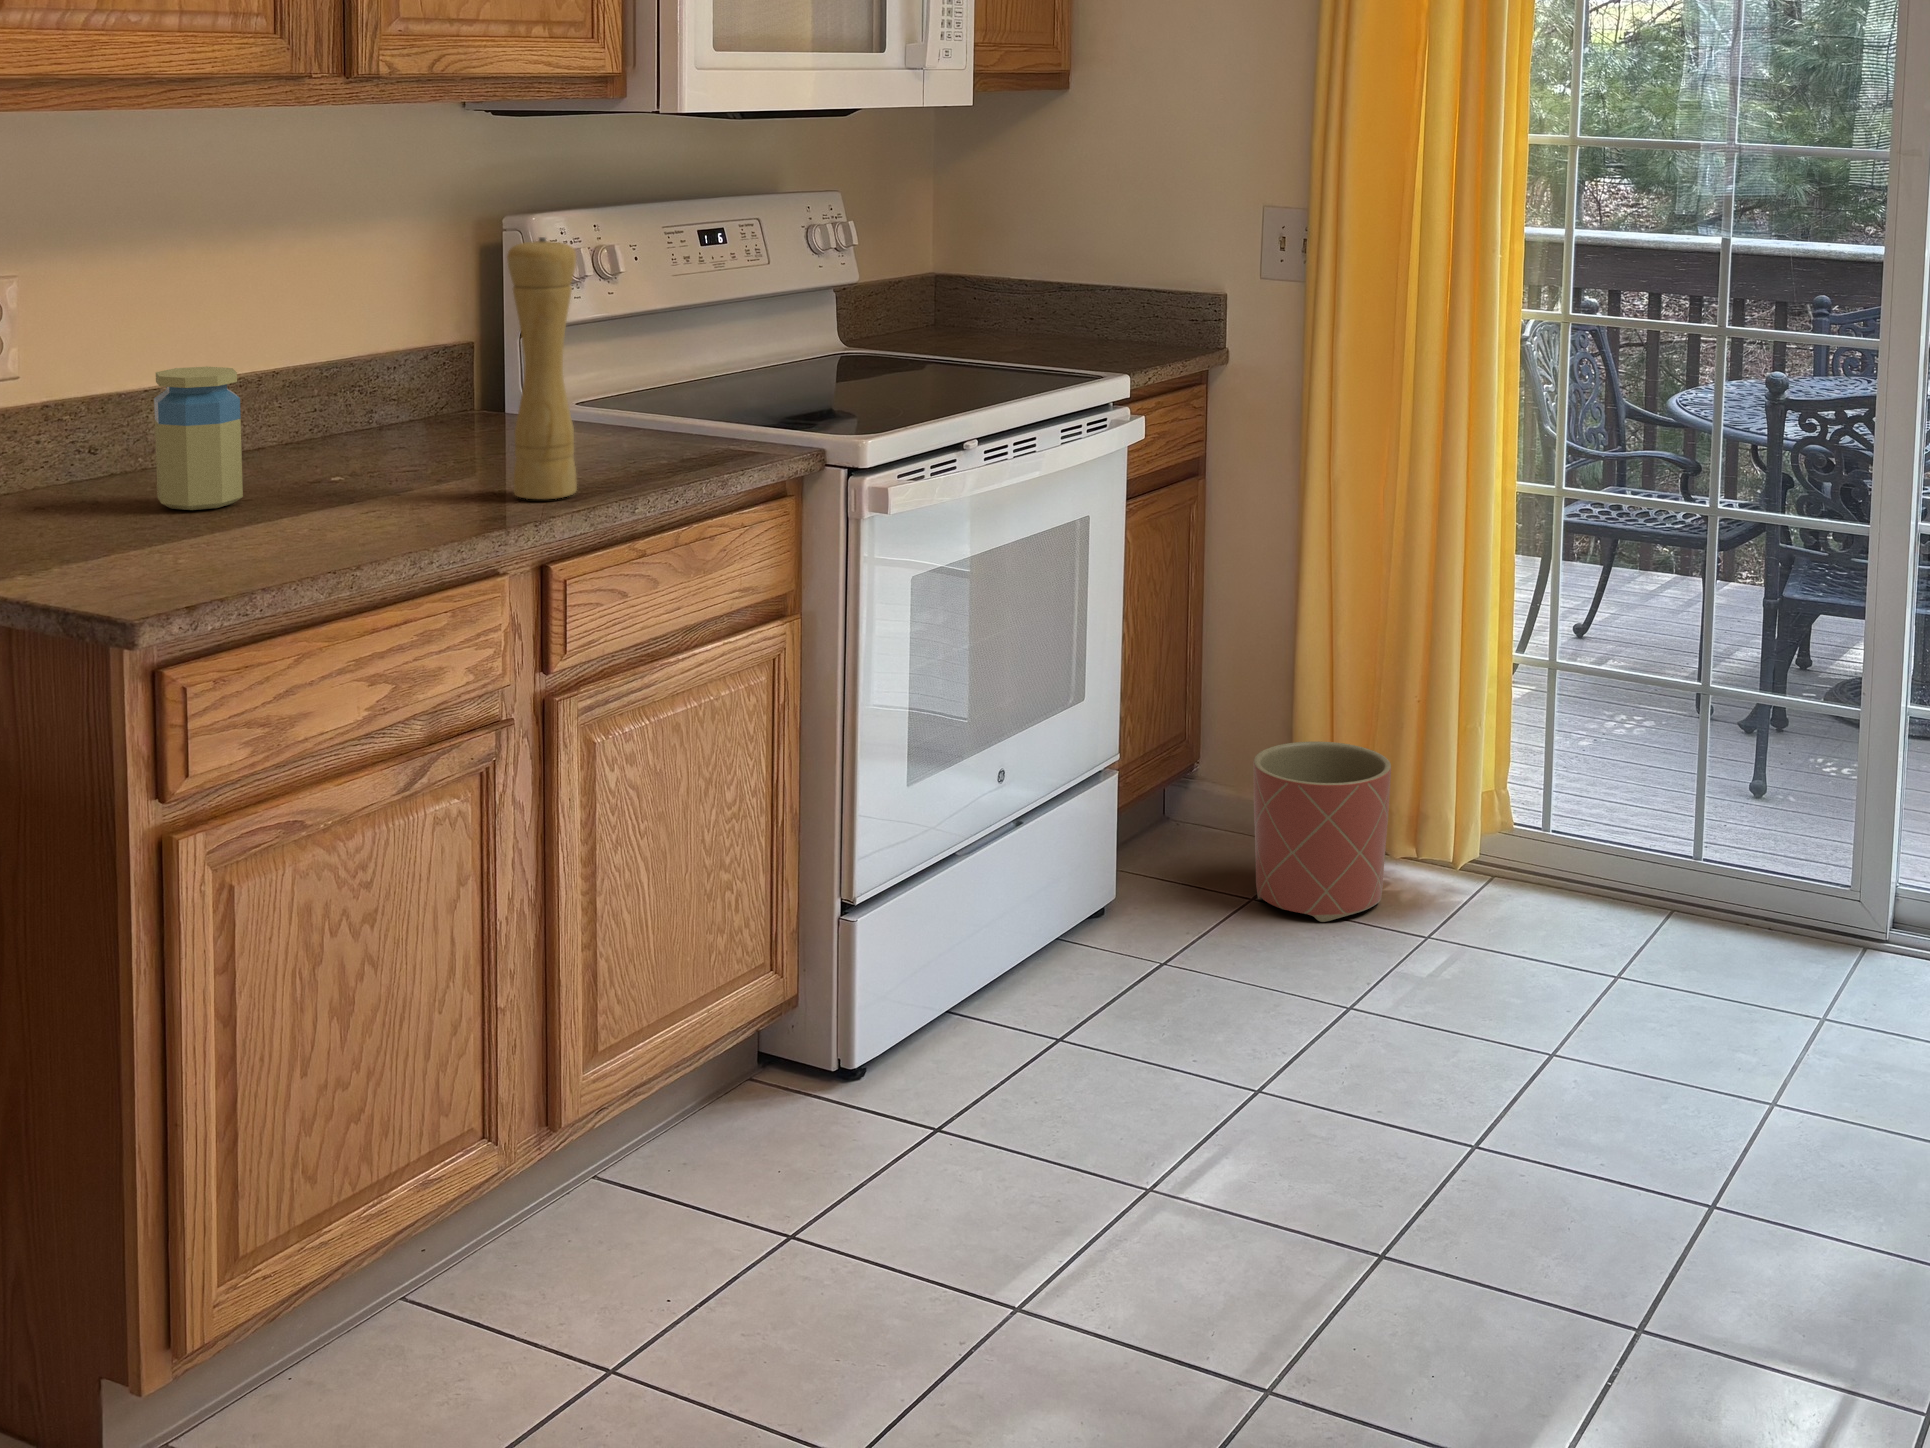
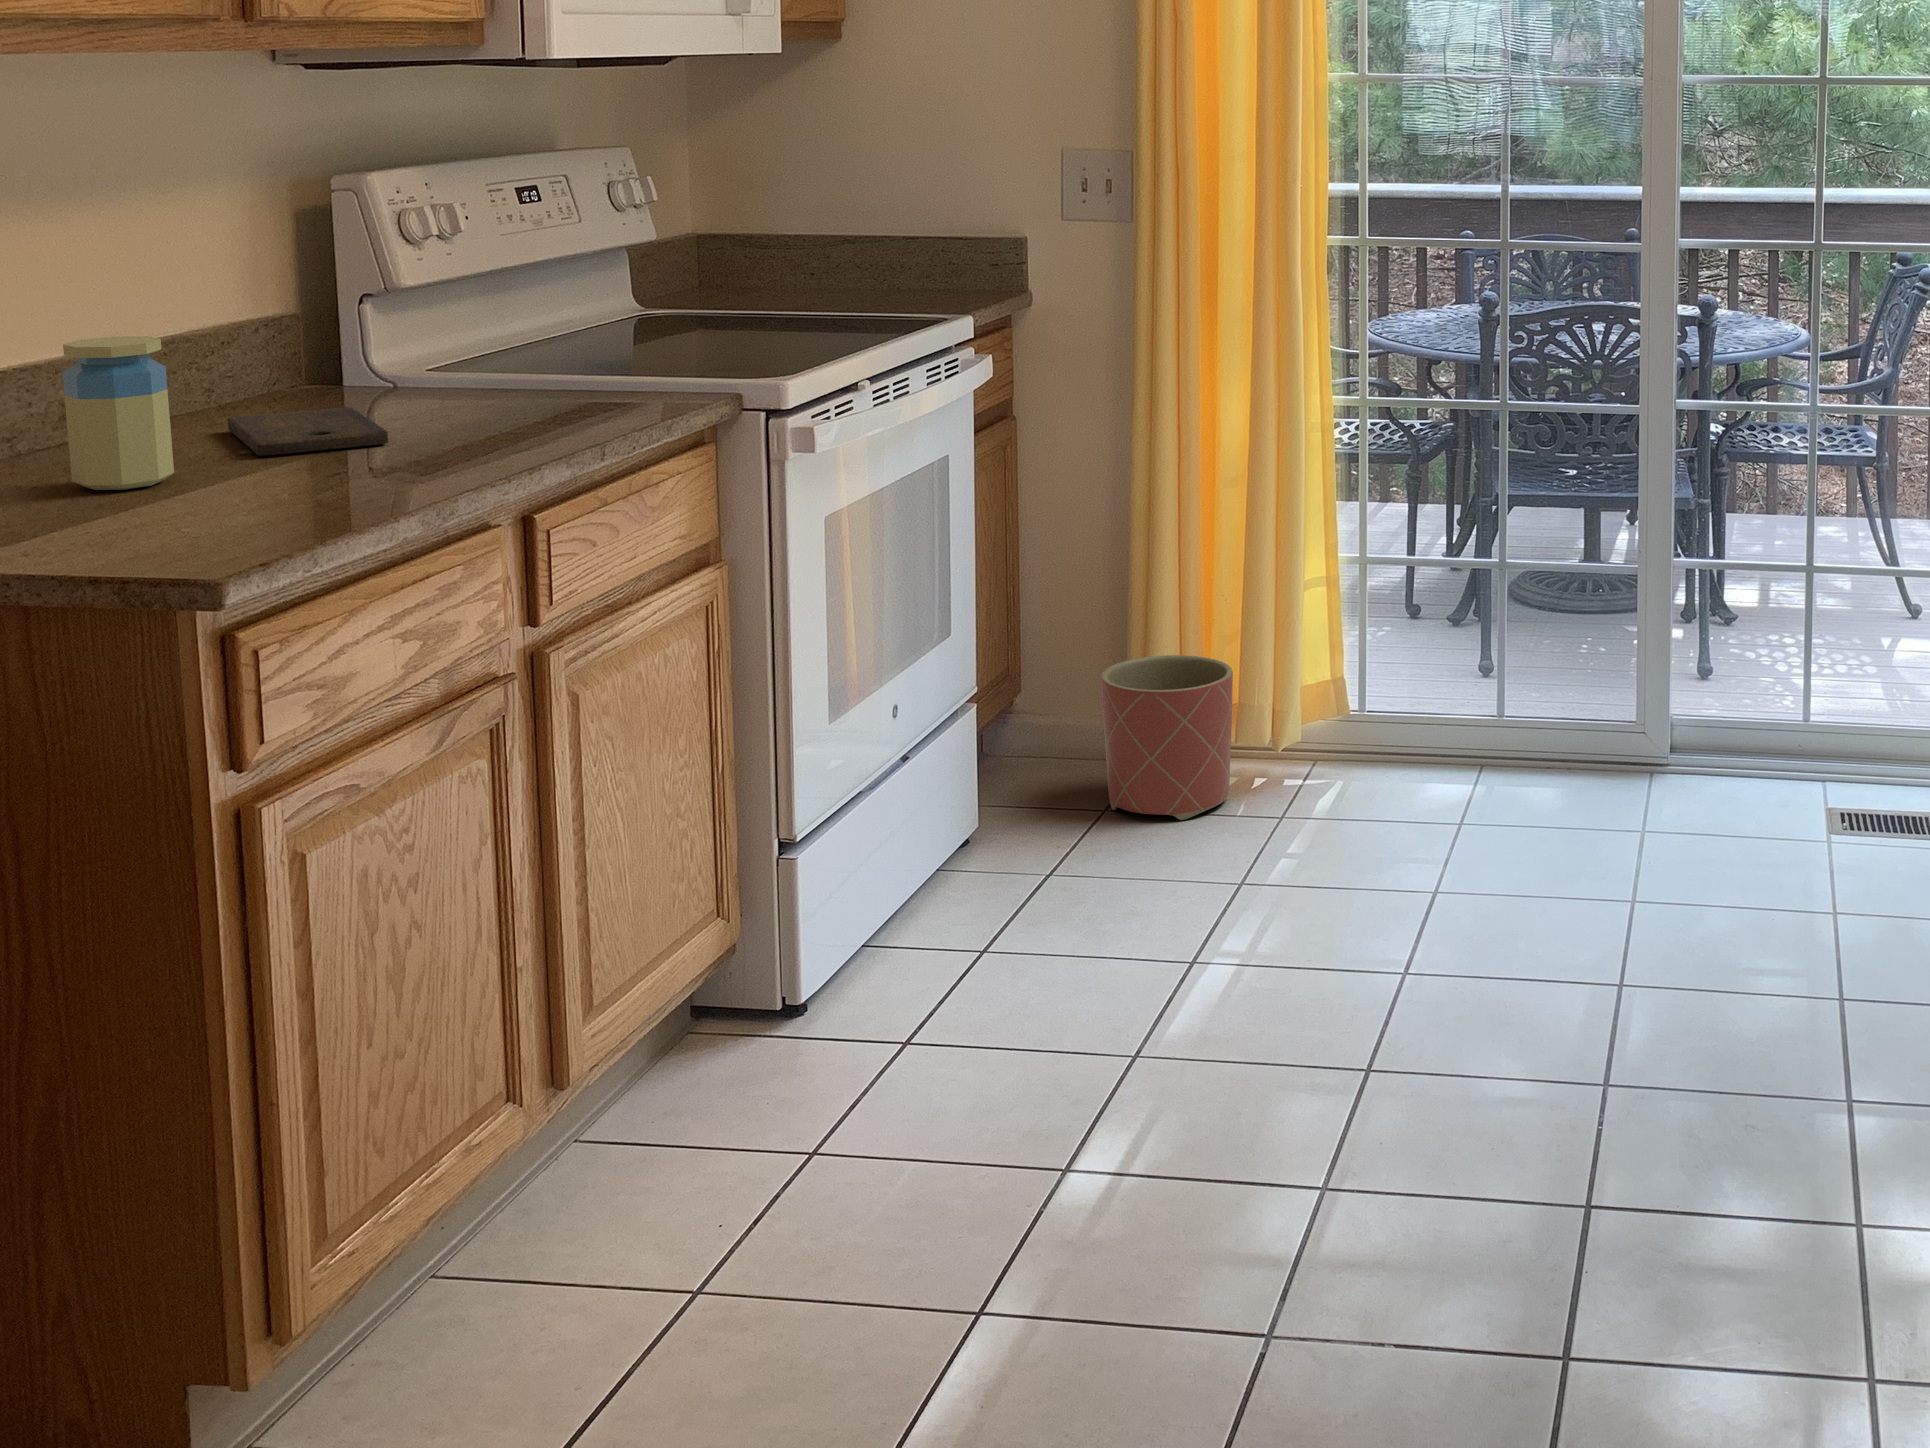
pepper mill: present [507,237,577,499] -> none [459,183,543,452]
cutting board: none [337,439,461,484] -> present [228,407,388,456]

